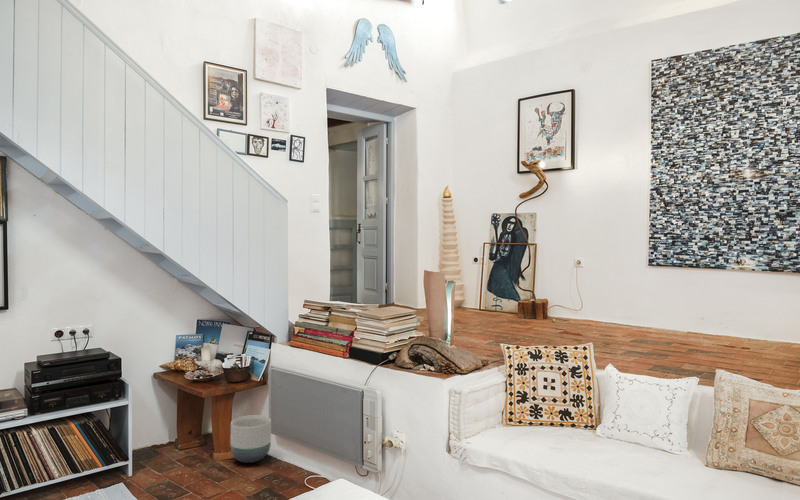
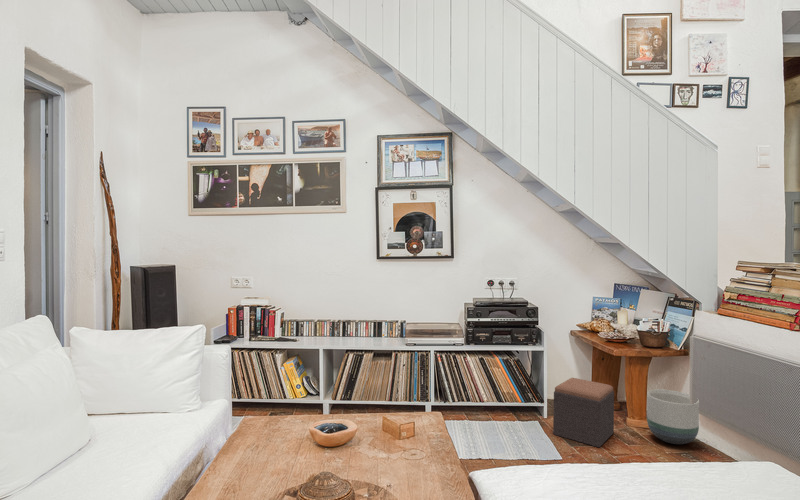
footstool: none [143,424,202,490] -> present [553,378,614,447]

